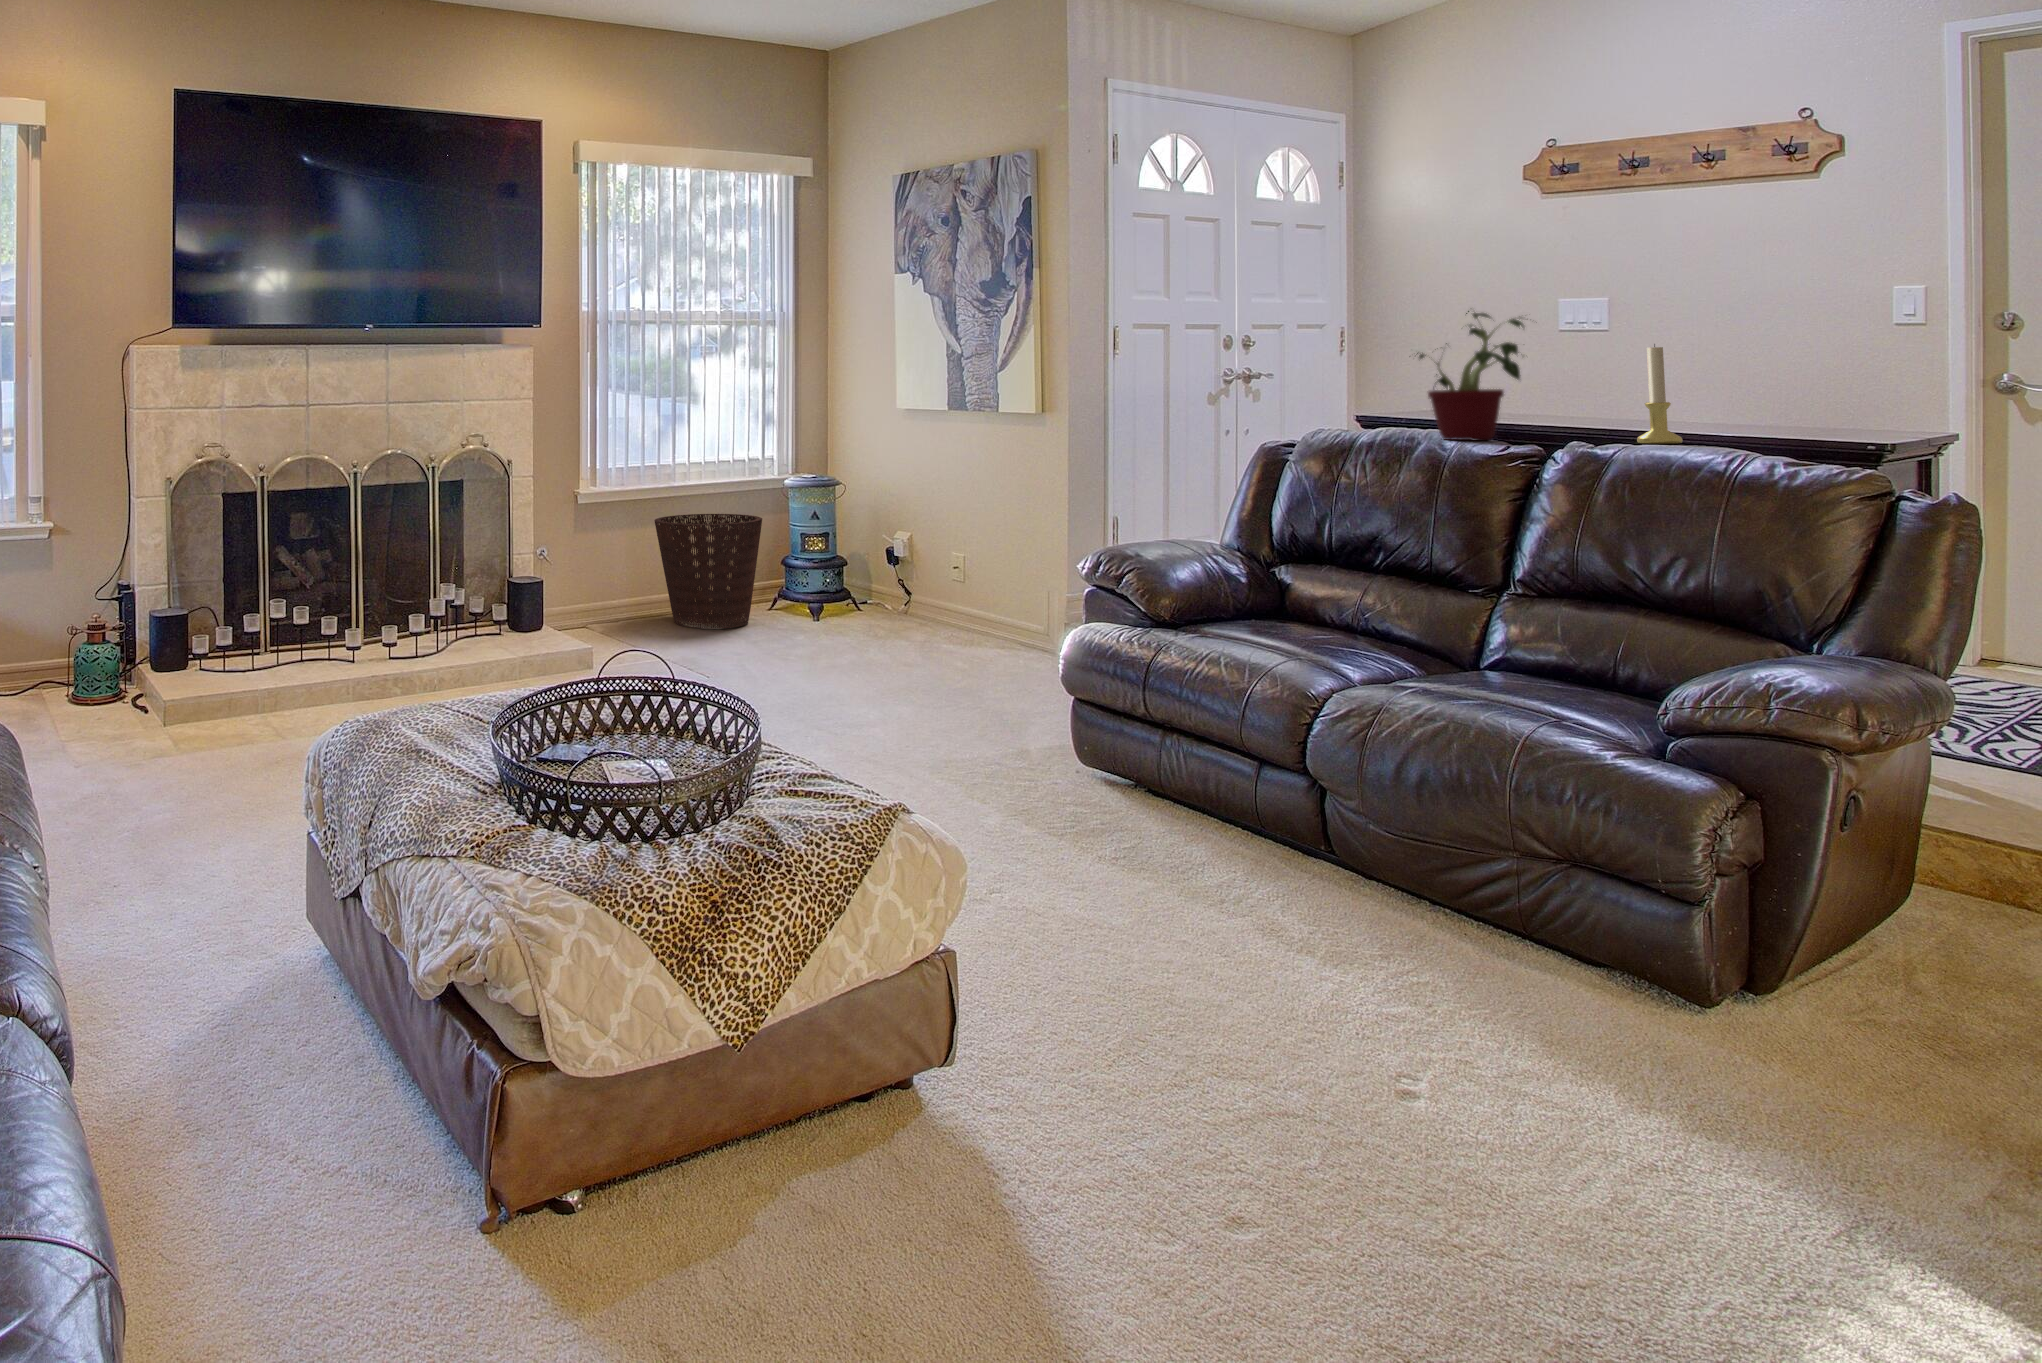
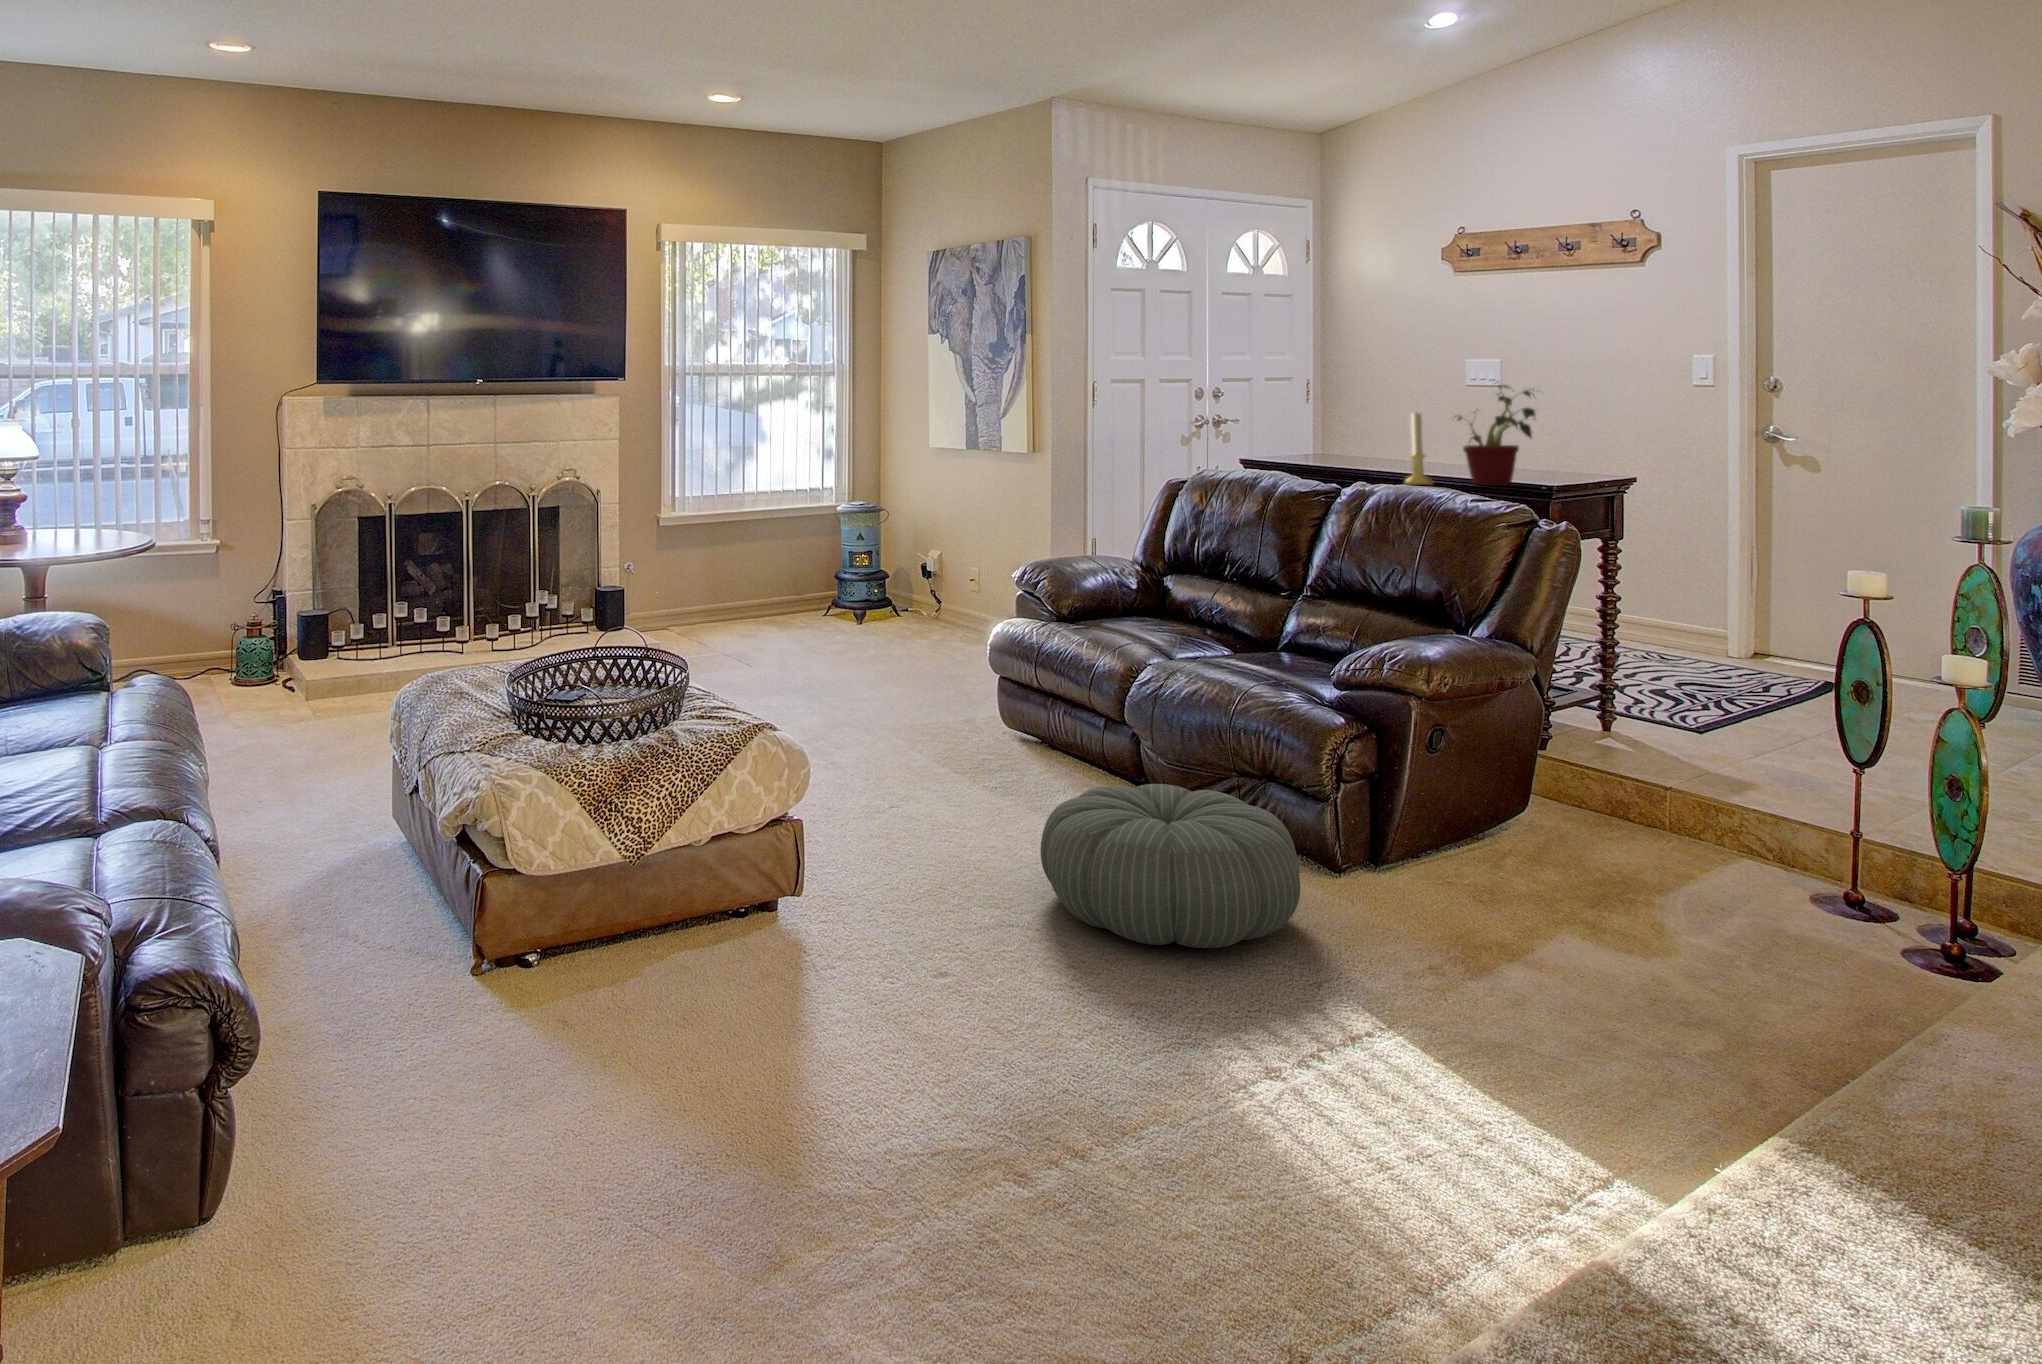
potted plant: present [1416,311,1524,440] -> present [1455,381,1536,486]
basket: present [654,514,762,629] -> none [725,536,815,631]
pouf: none [1308,885,1809,1189] -> present [1041,784,1300,948]

